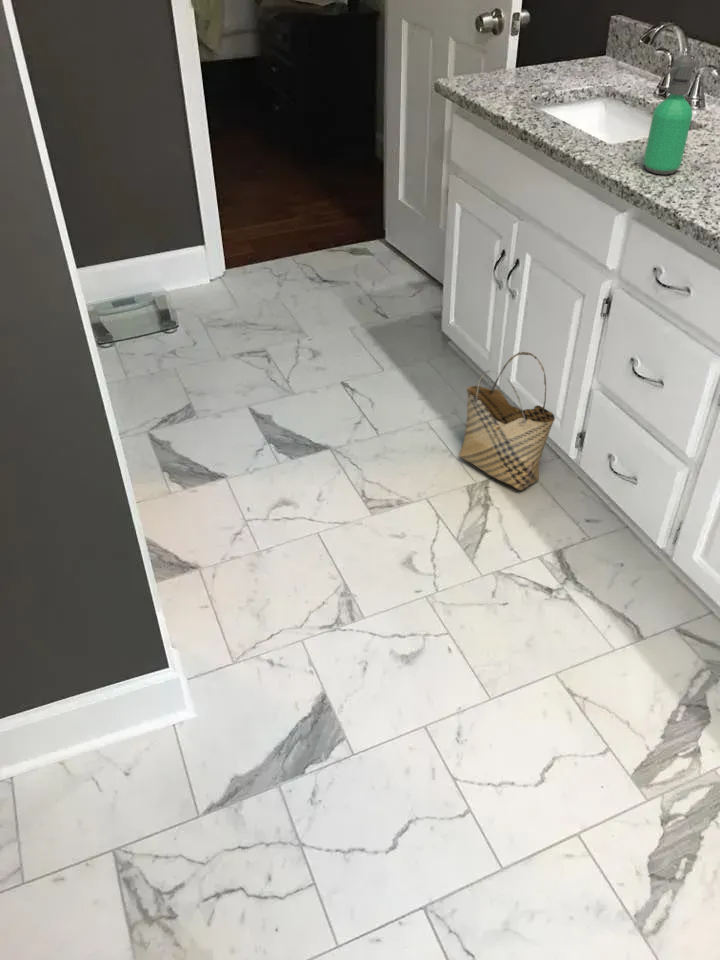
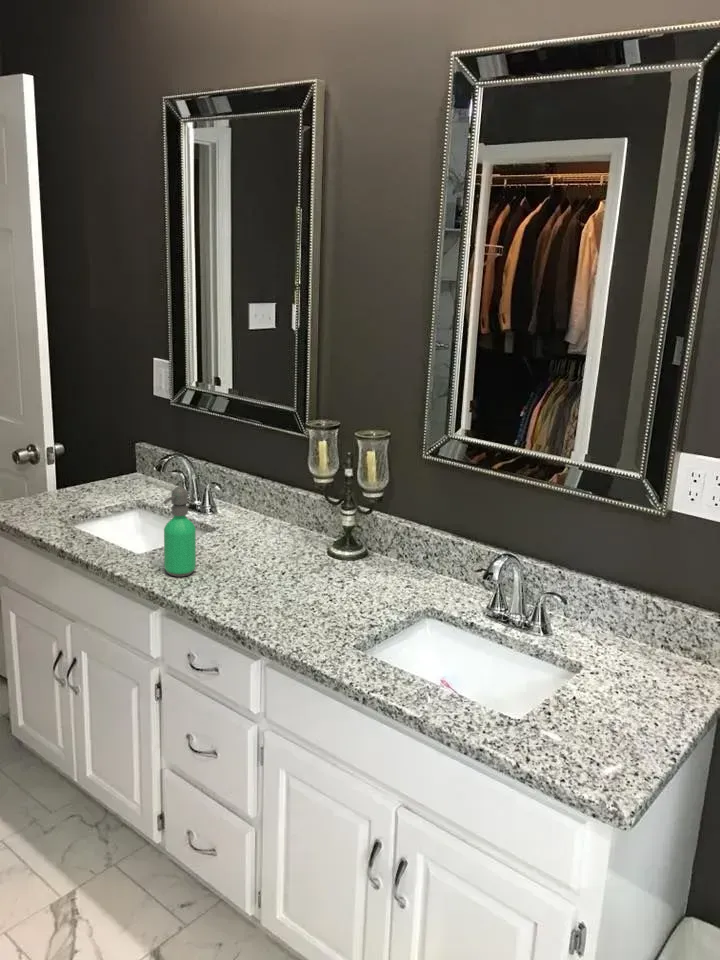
woven basket: present [459,352,555,490] -> none [39,746,132,892]

